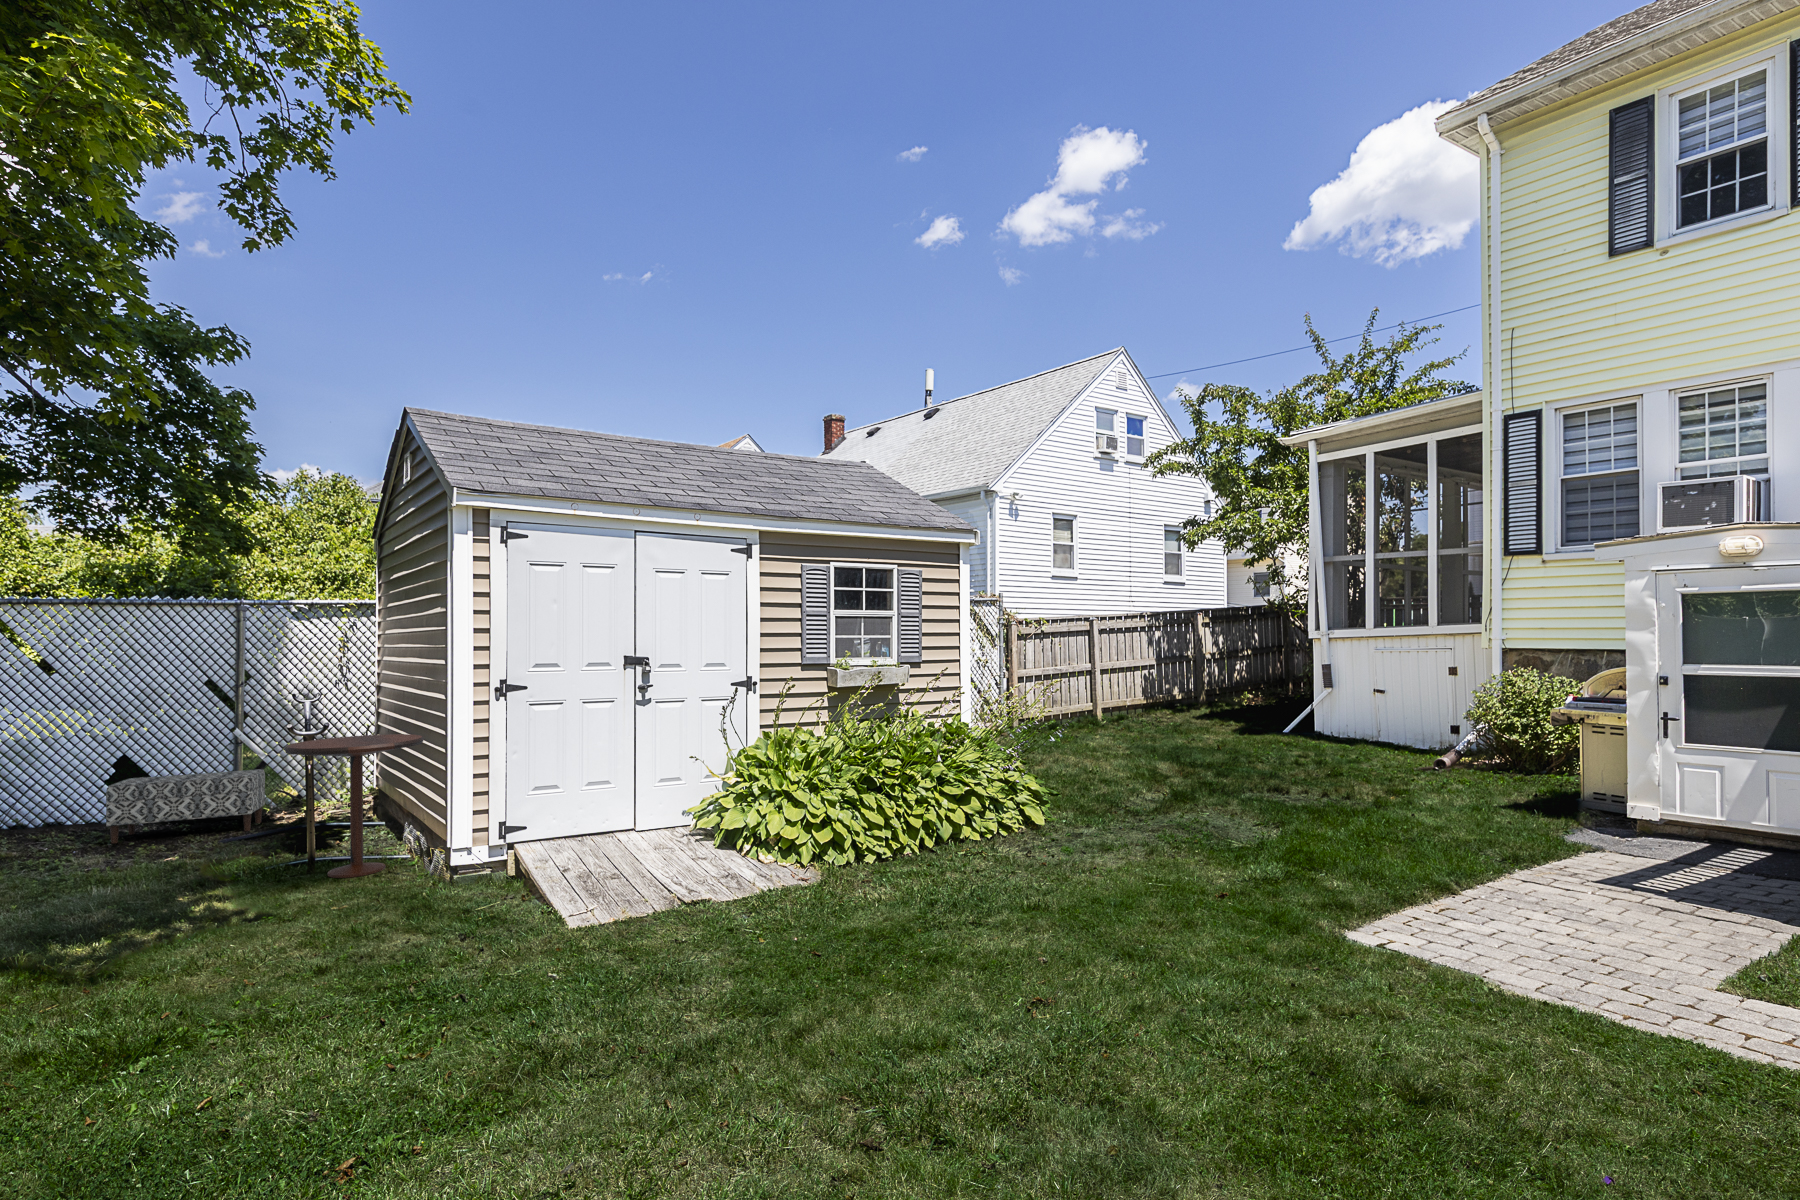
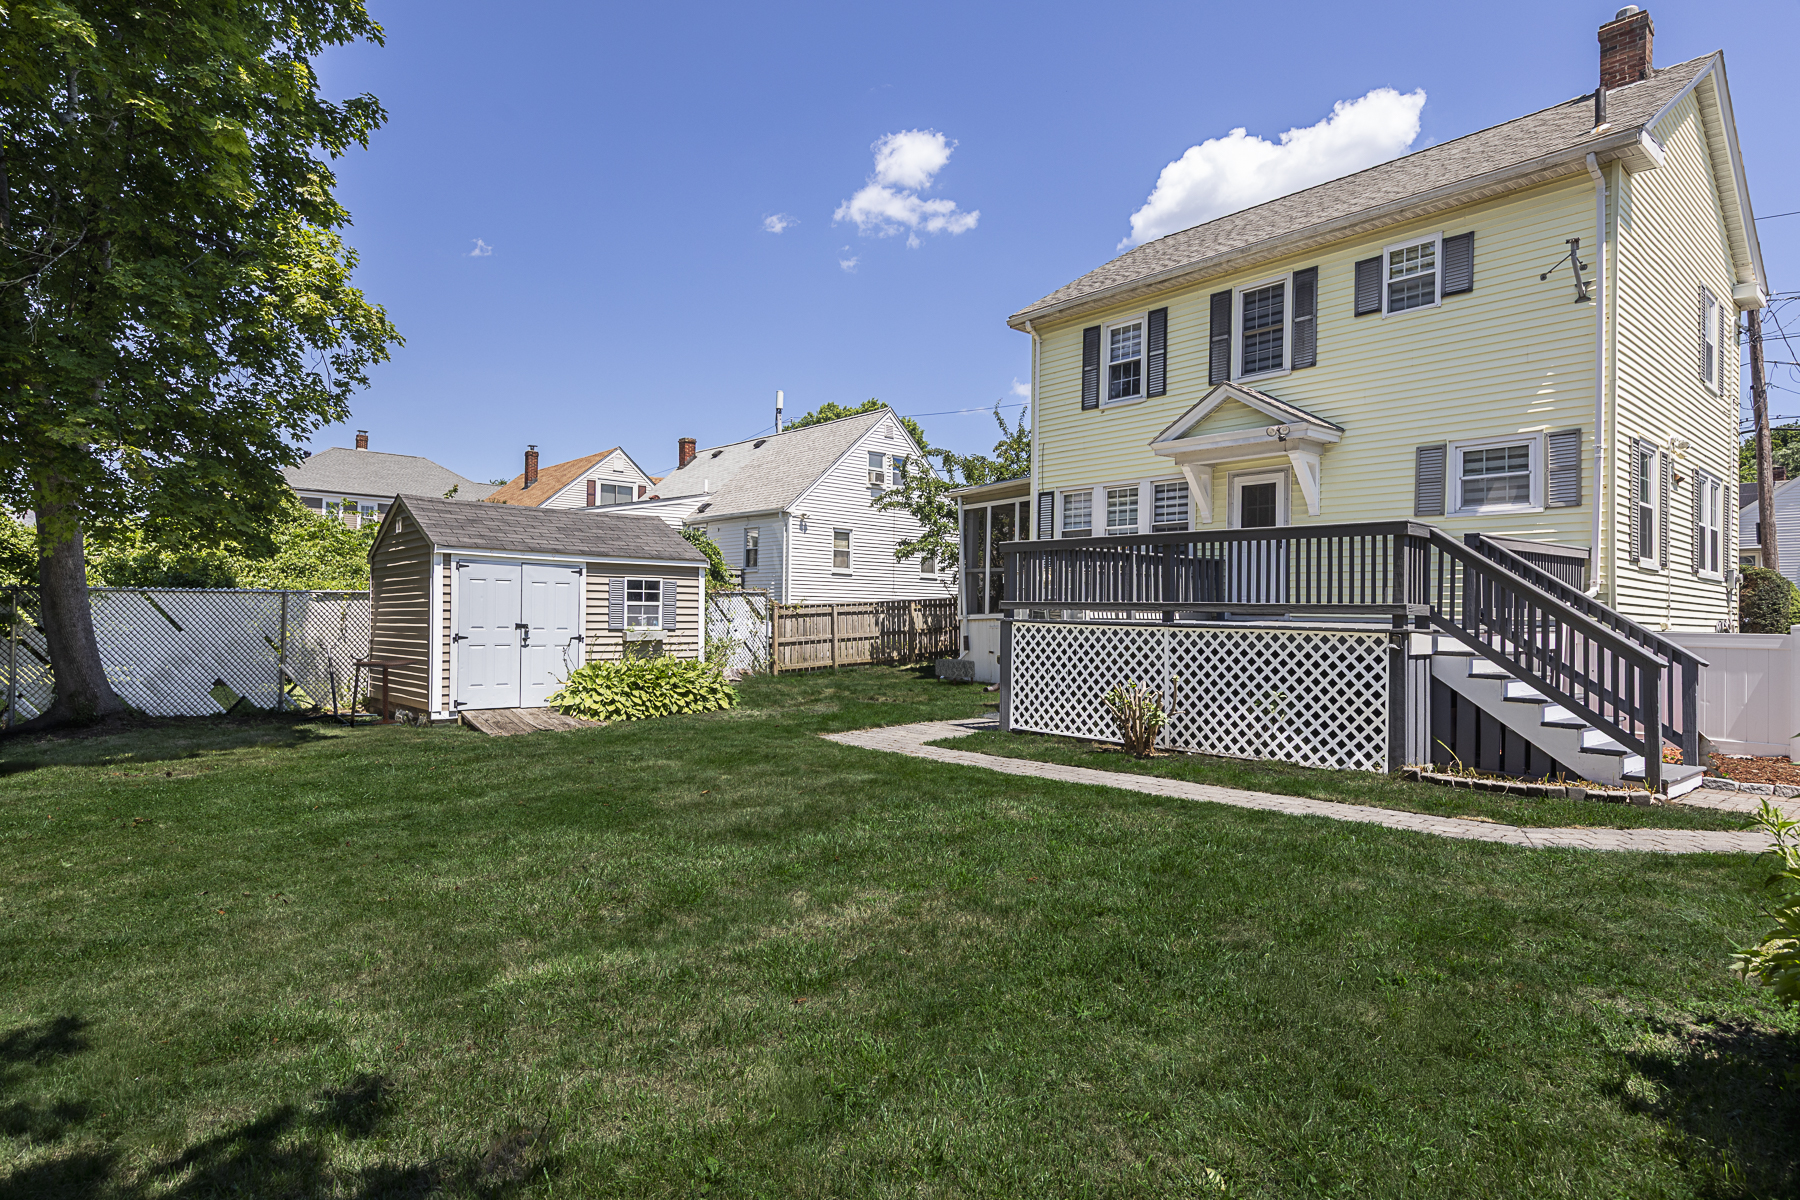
bench: present [106,769,265,844] -> present [936,659,975,685]

